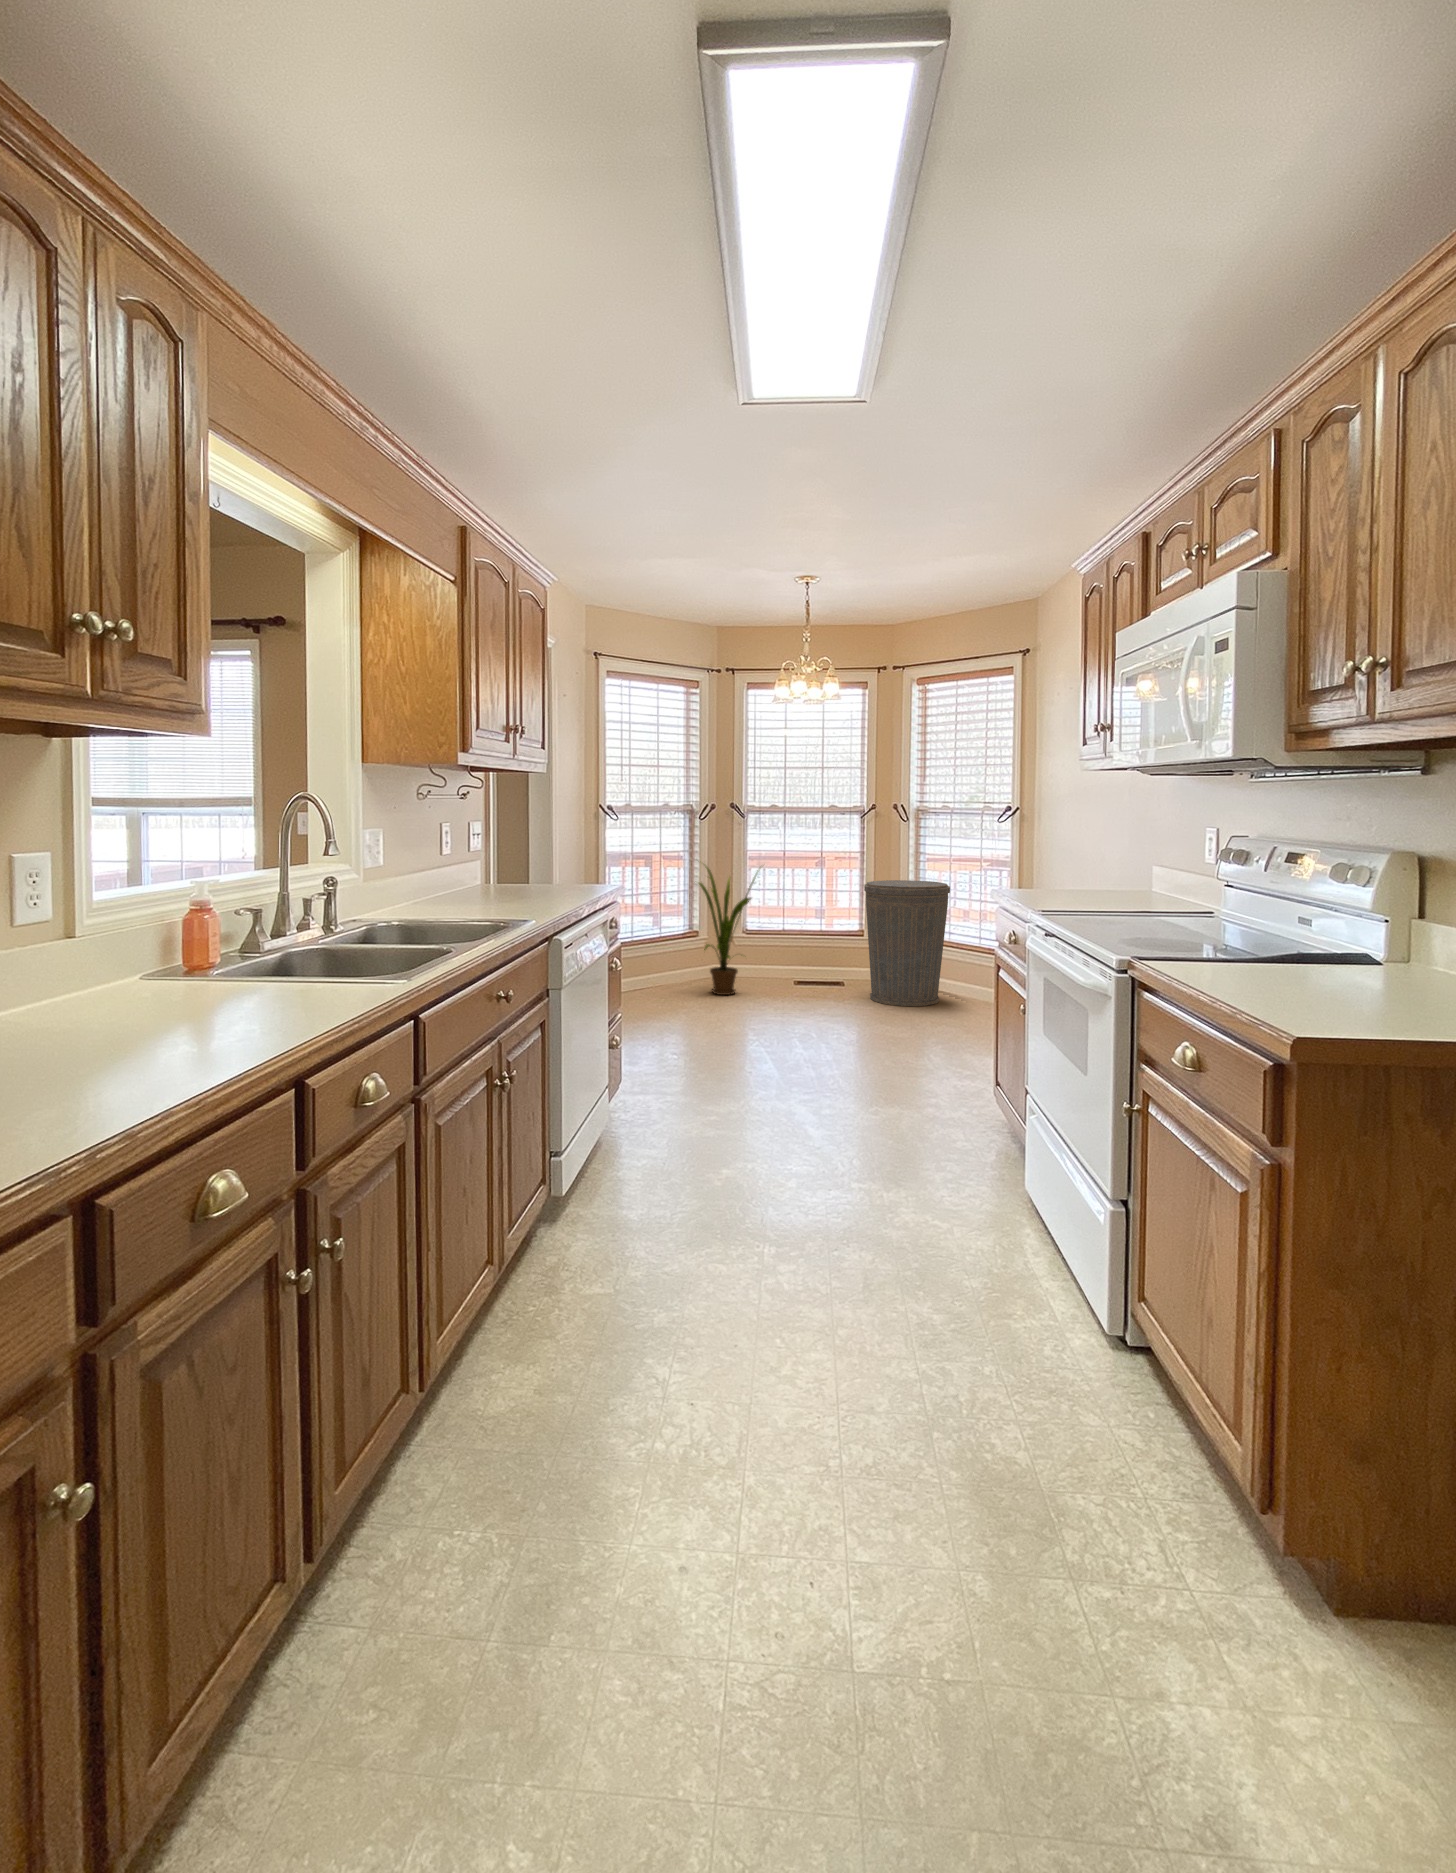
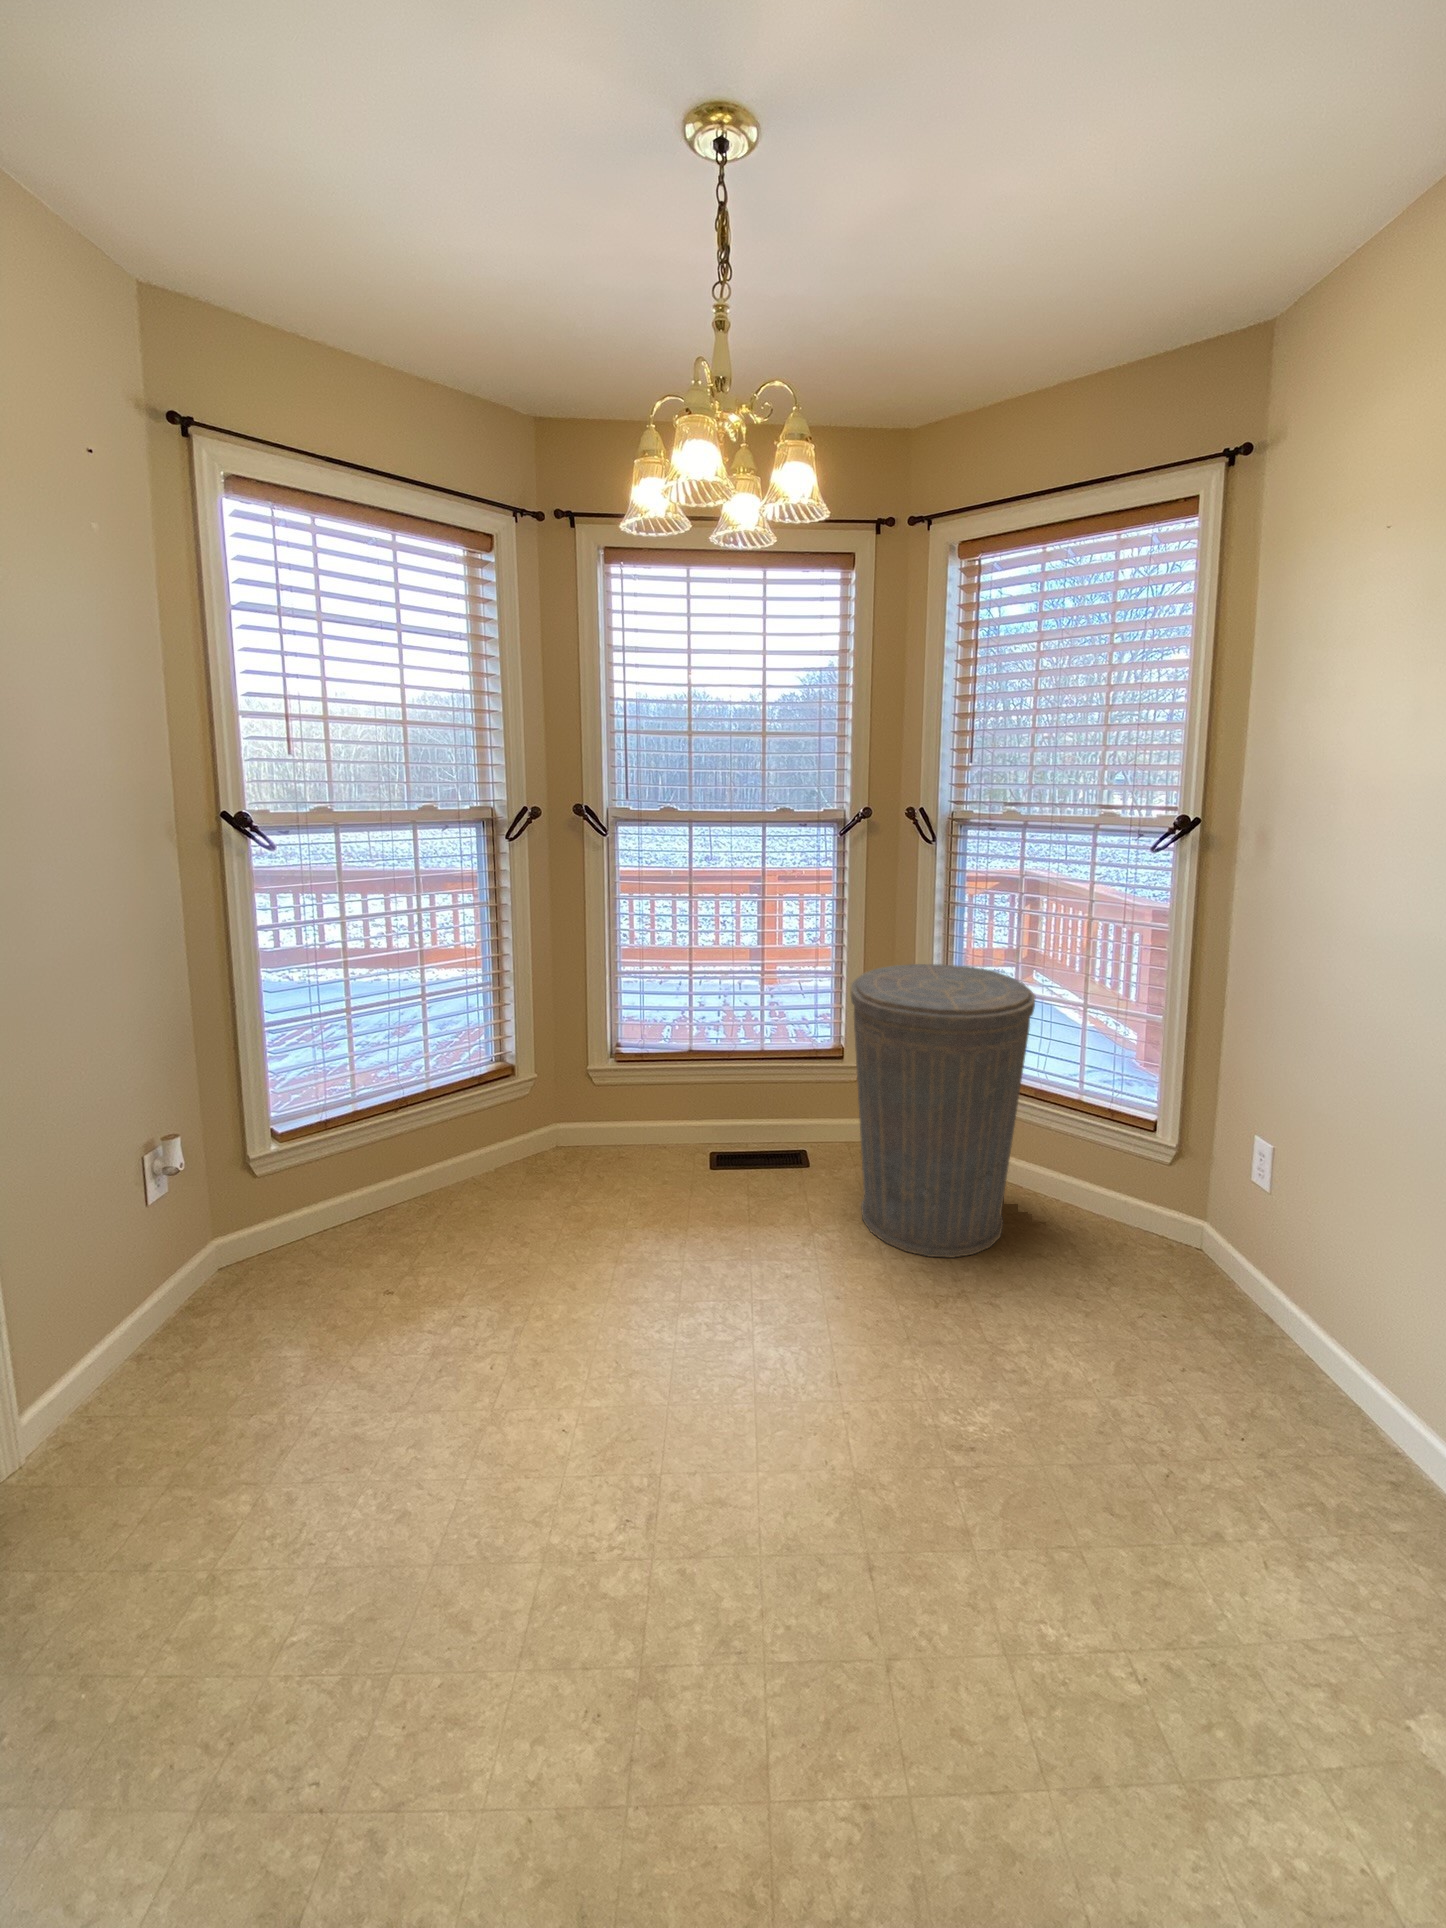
house plant: present [699,867,758,995] -> none [461,925,638,1222]

